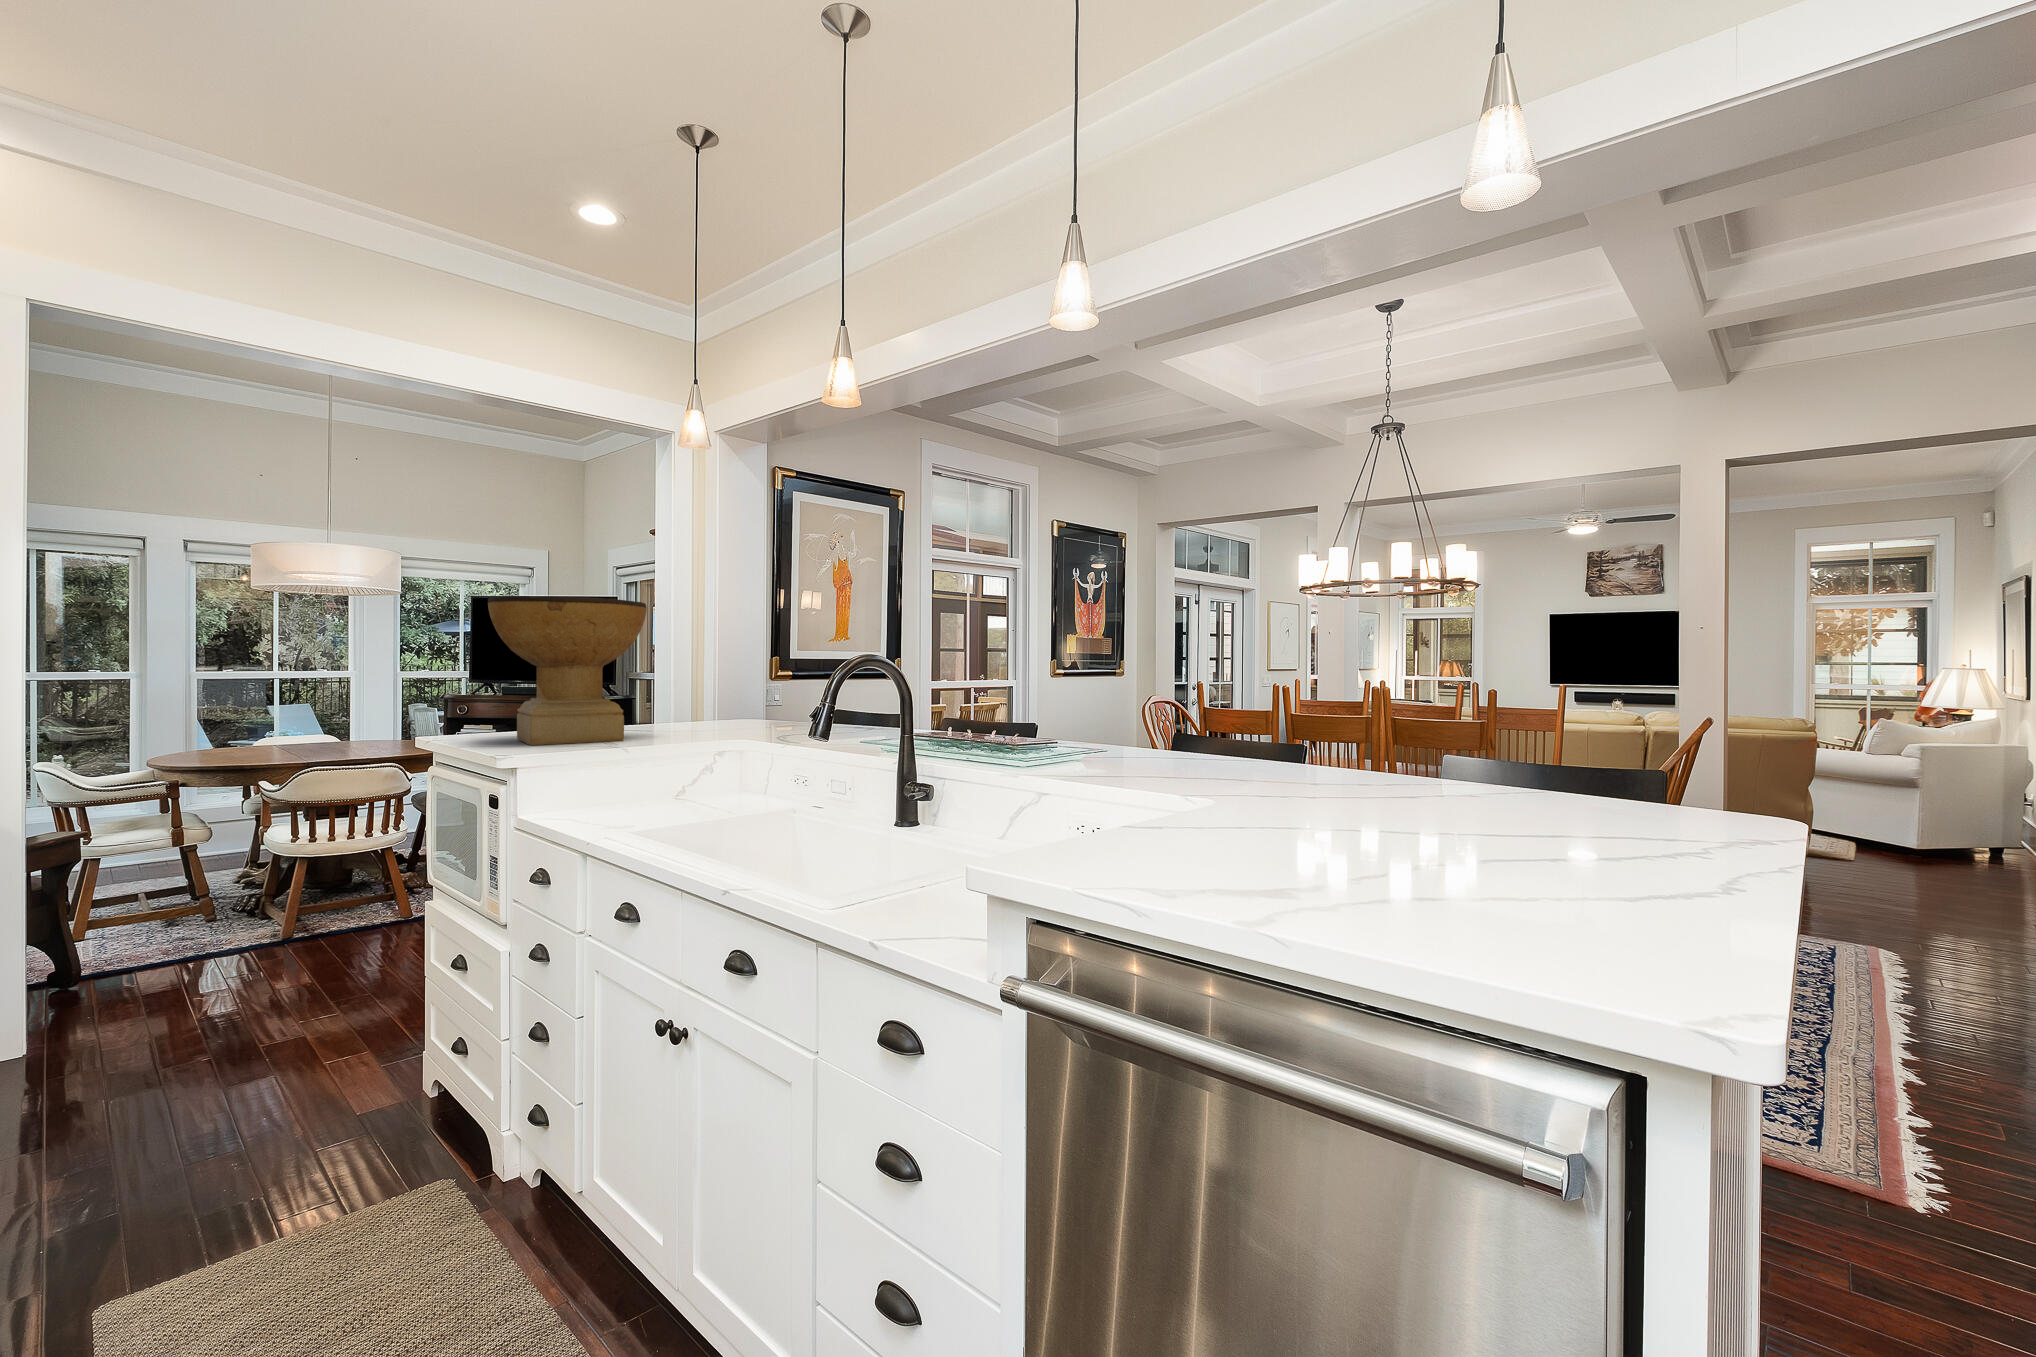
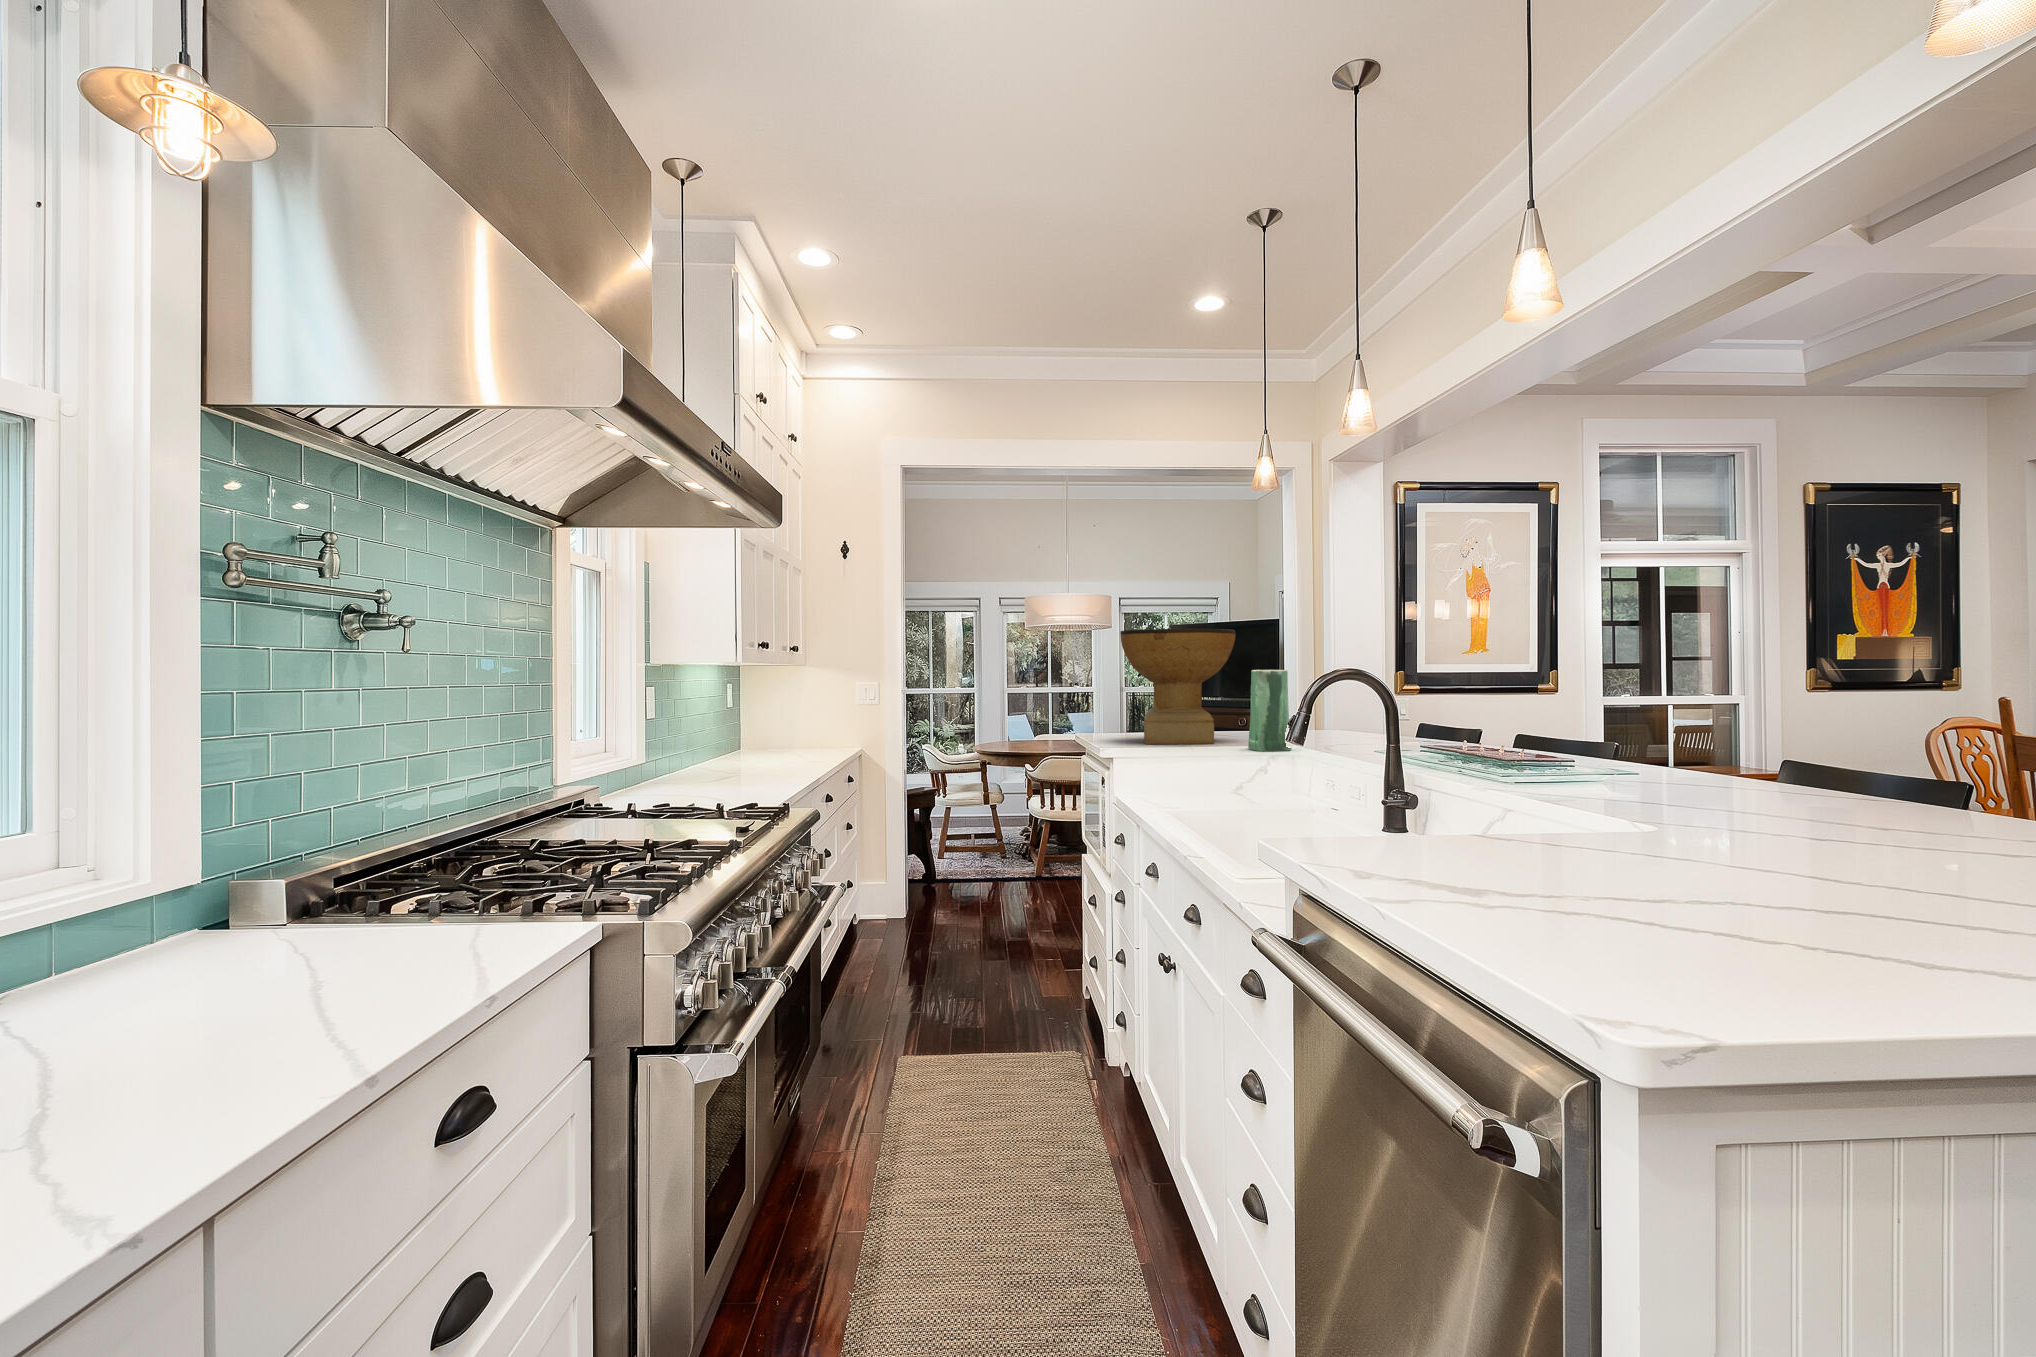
vase: none [682,651,735,746] -> present [1248,670,1292,751]

